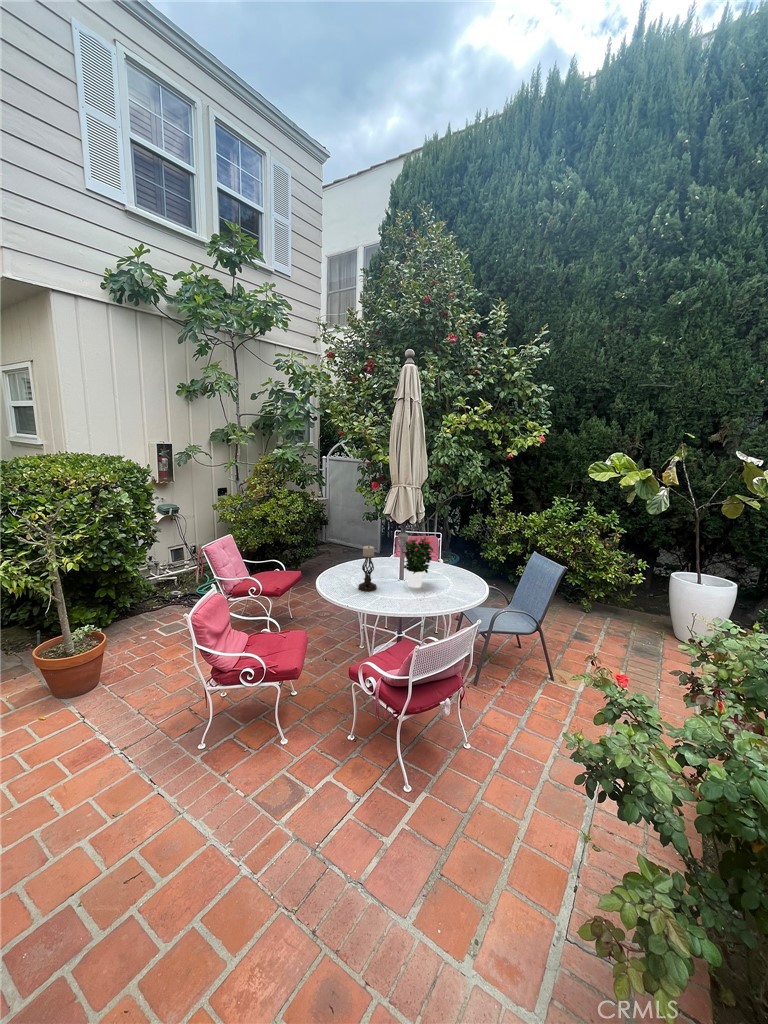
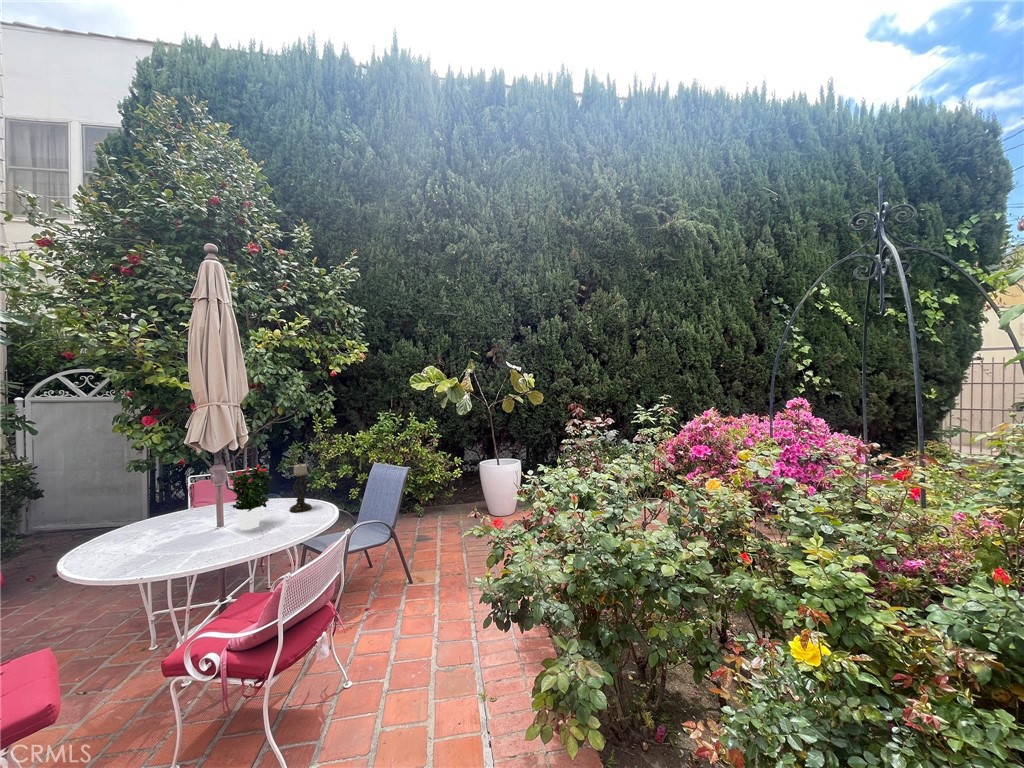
candle holder: present [358,545,377,591] -> present [290,463,312,512]

